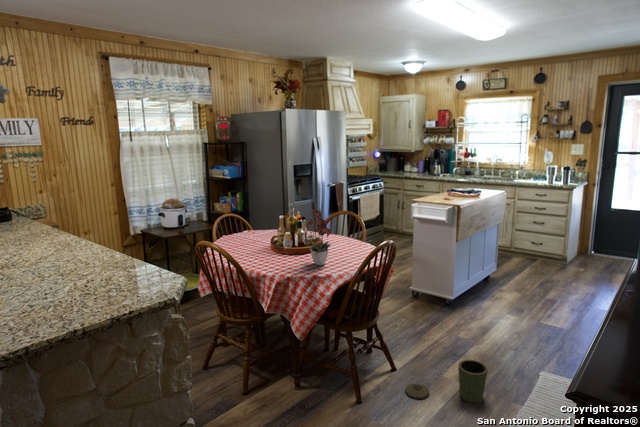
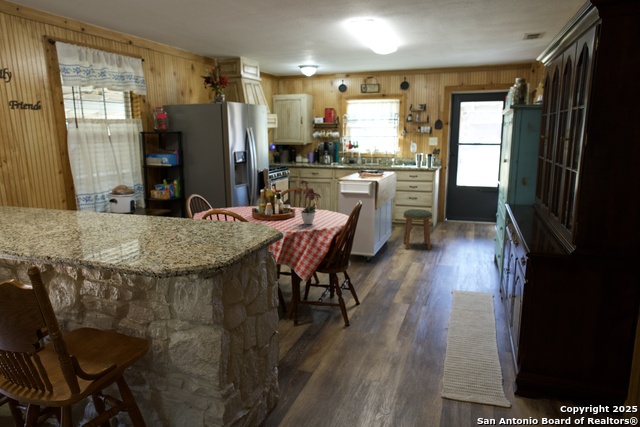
stool: none [506,242,549,298] -> present [403,209,432,250]
trash can: present [405,360,488,403] -> none [378,283,432,315]

